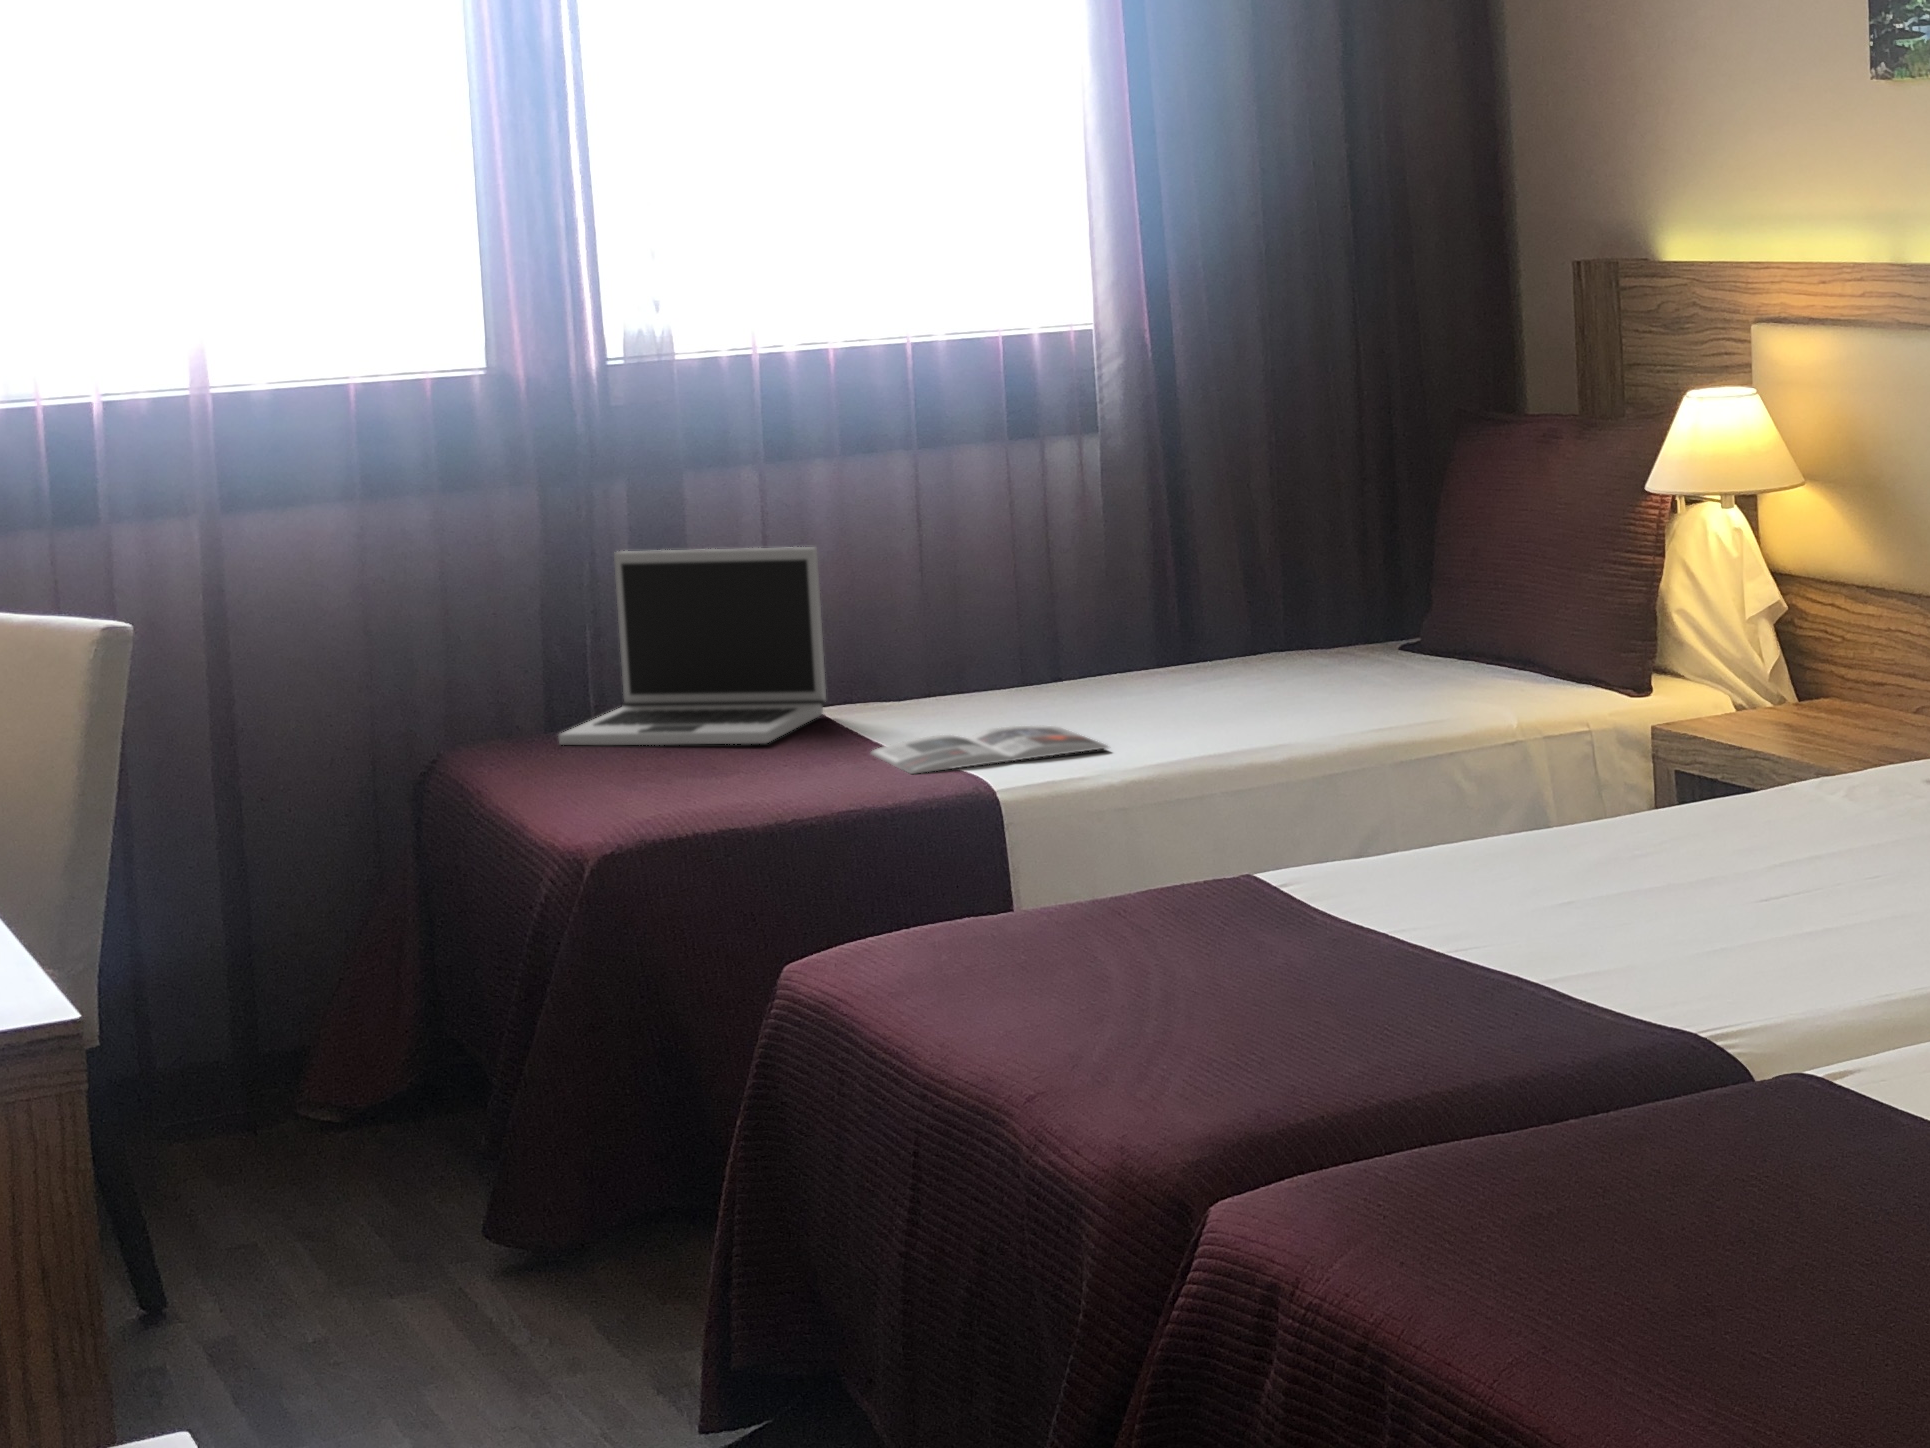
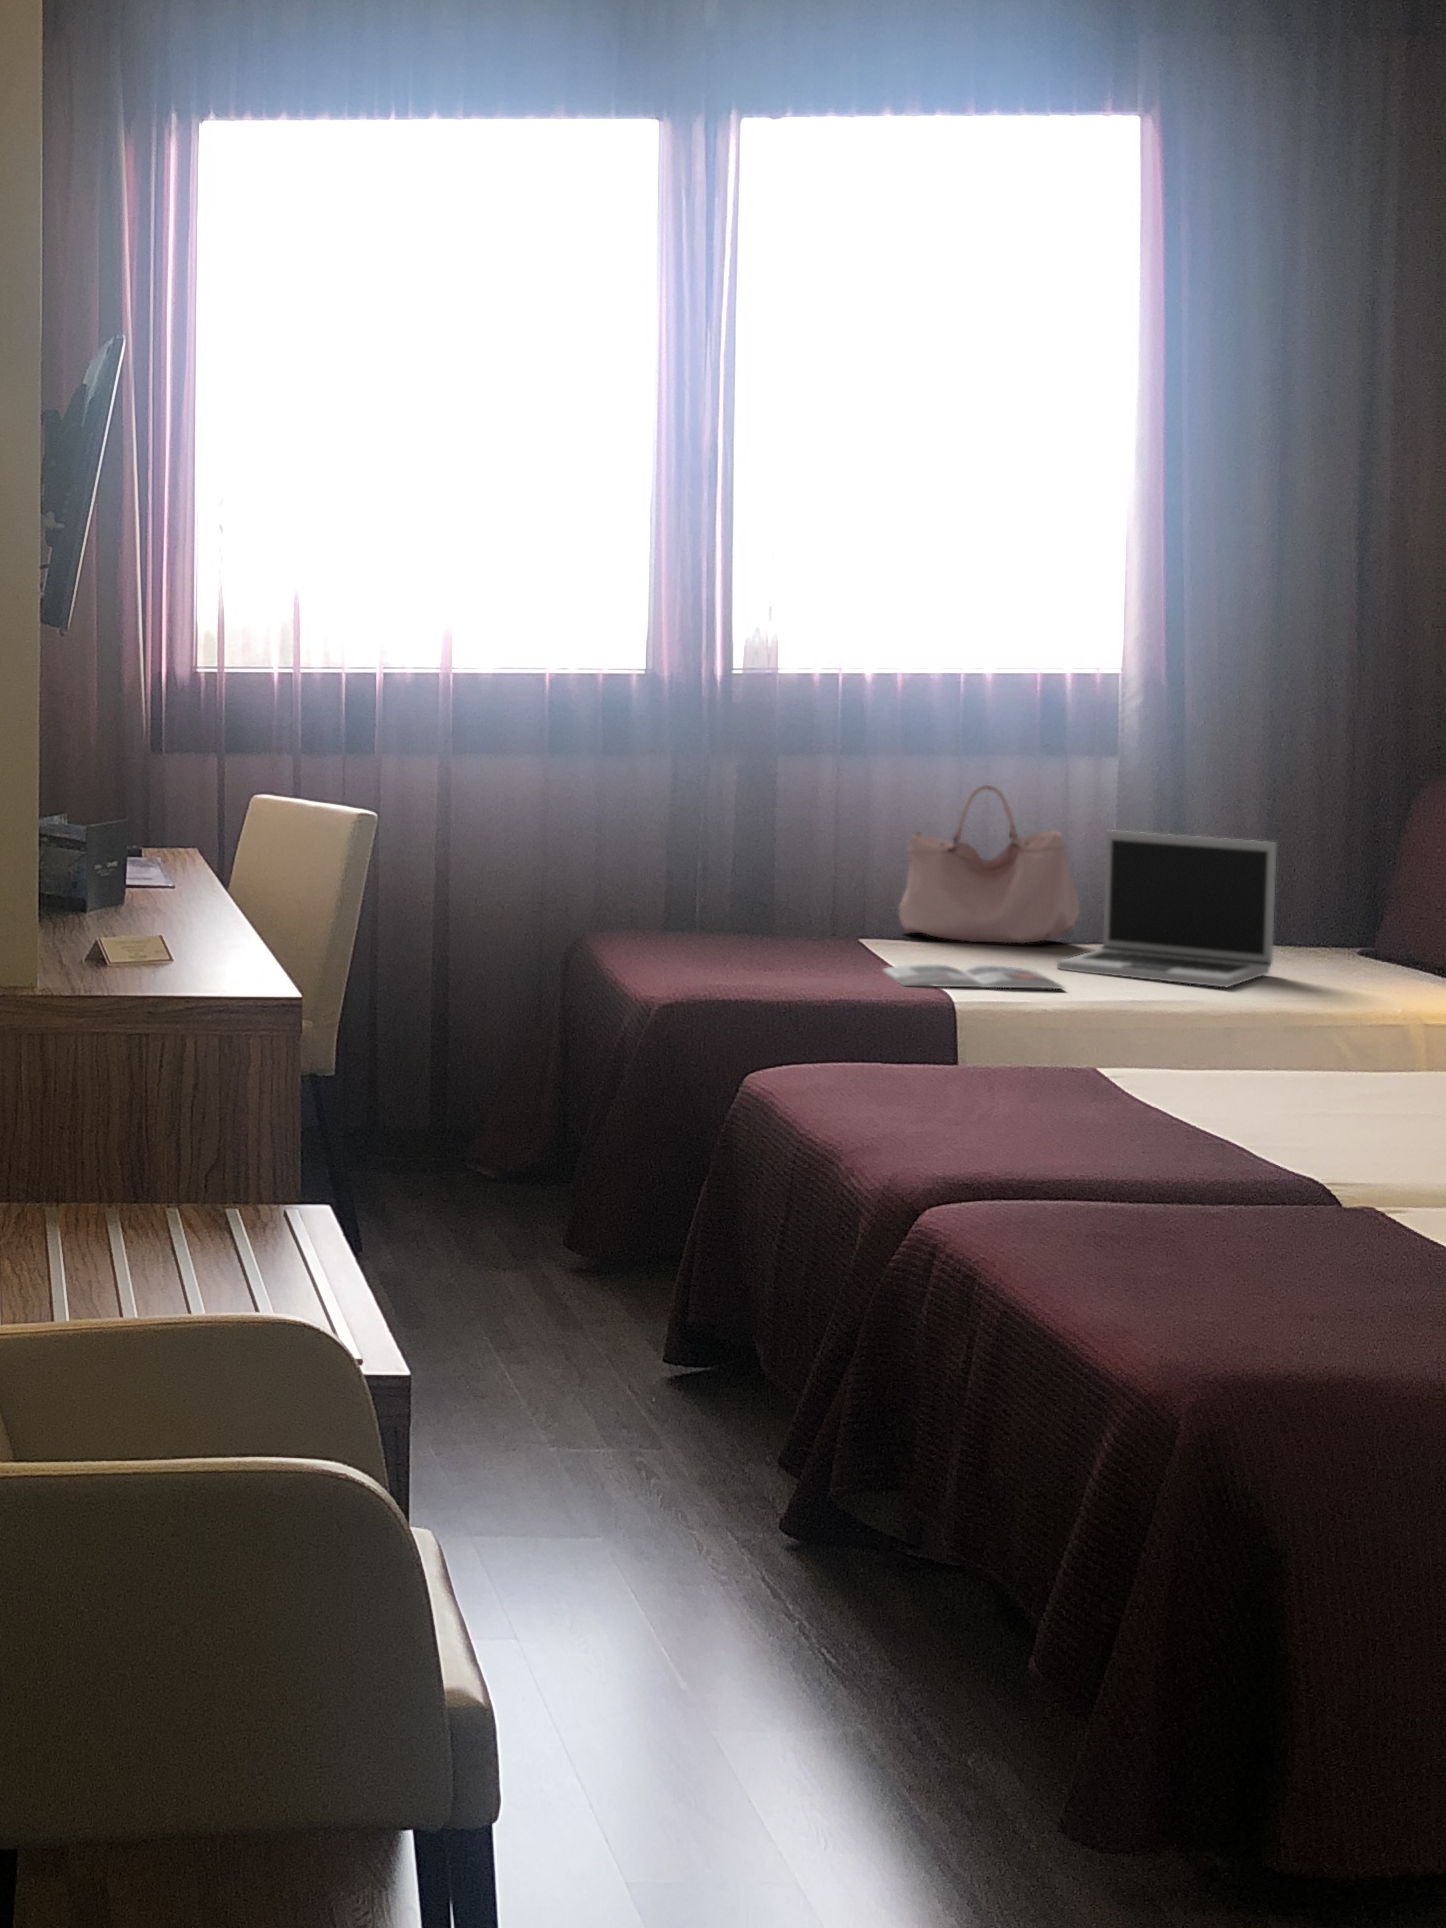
handbag: none [857,487,1080,693] -> present [899,785,1080,943]
laptop: present [559,547,826,745] -> present [1057,830,1277,987]

